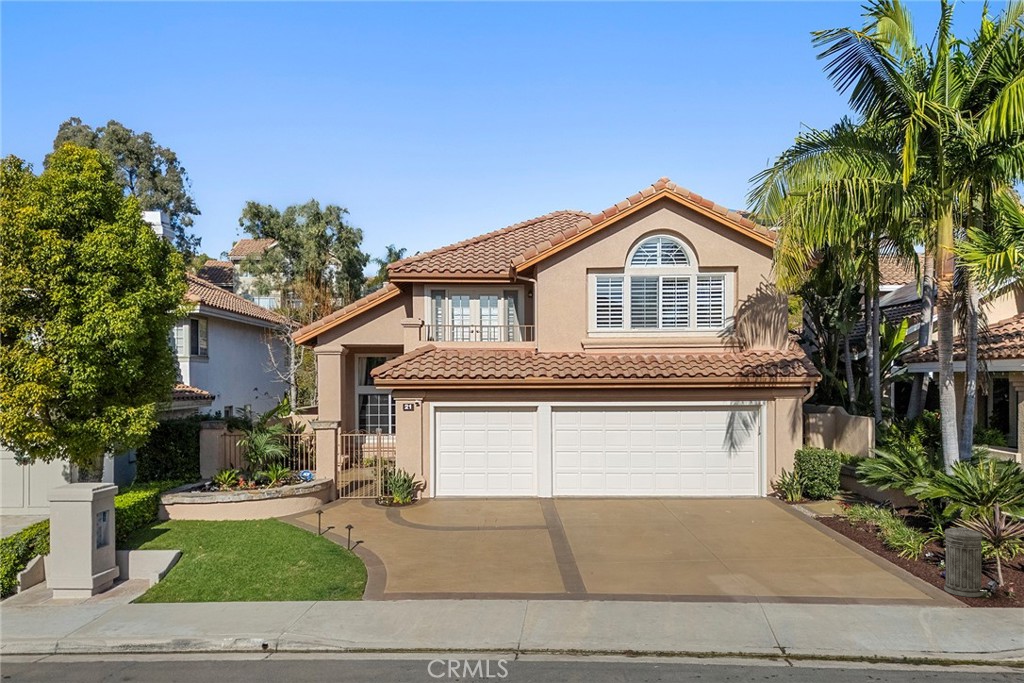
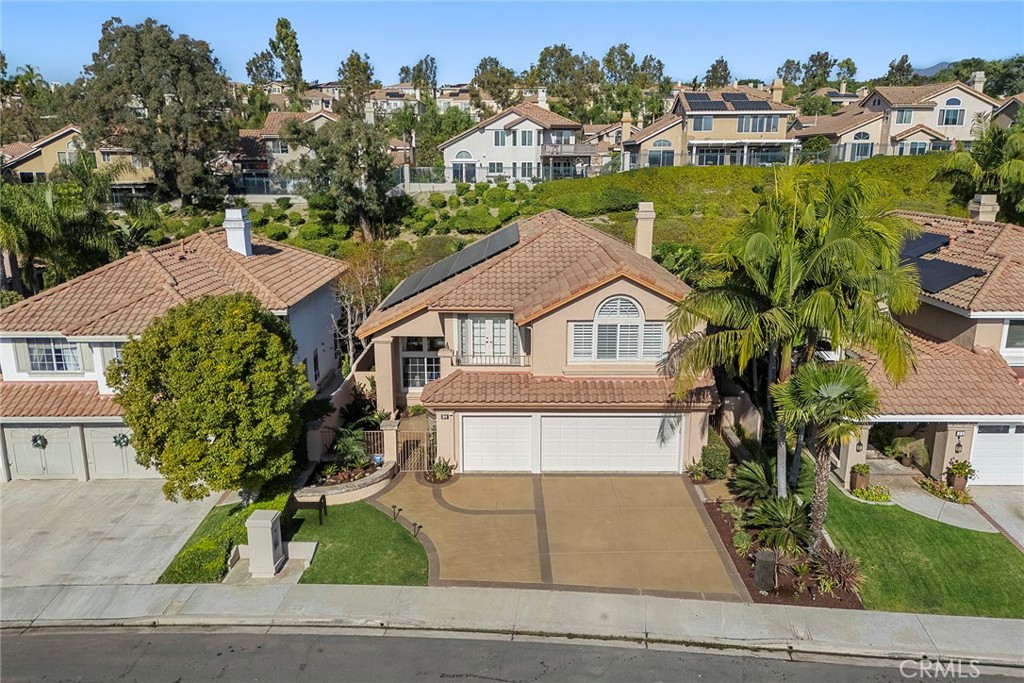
bench: none [137,494,208,541] -> present [286,494,327,525]

